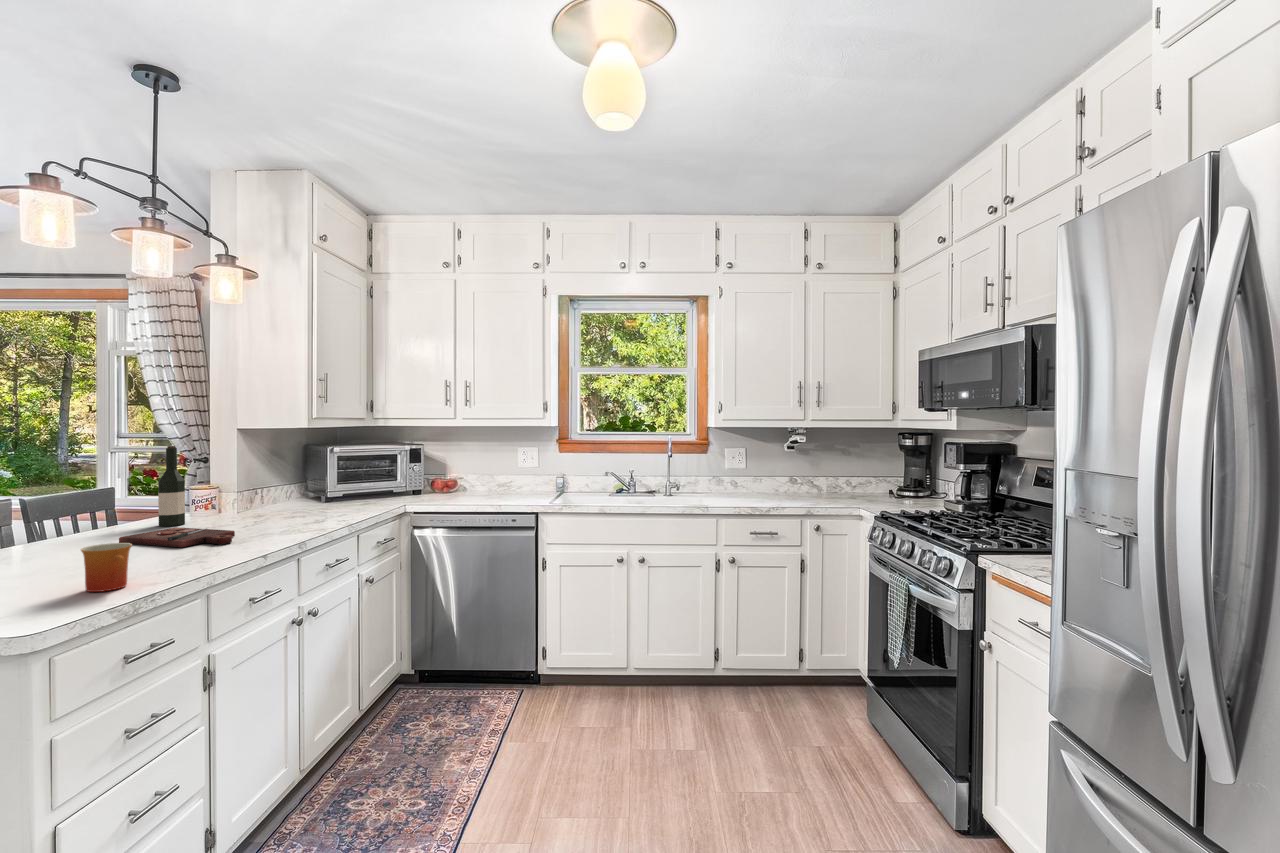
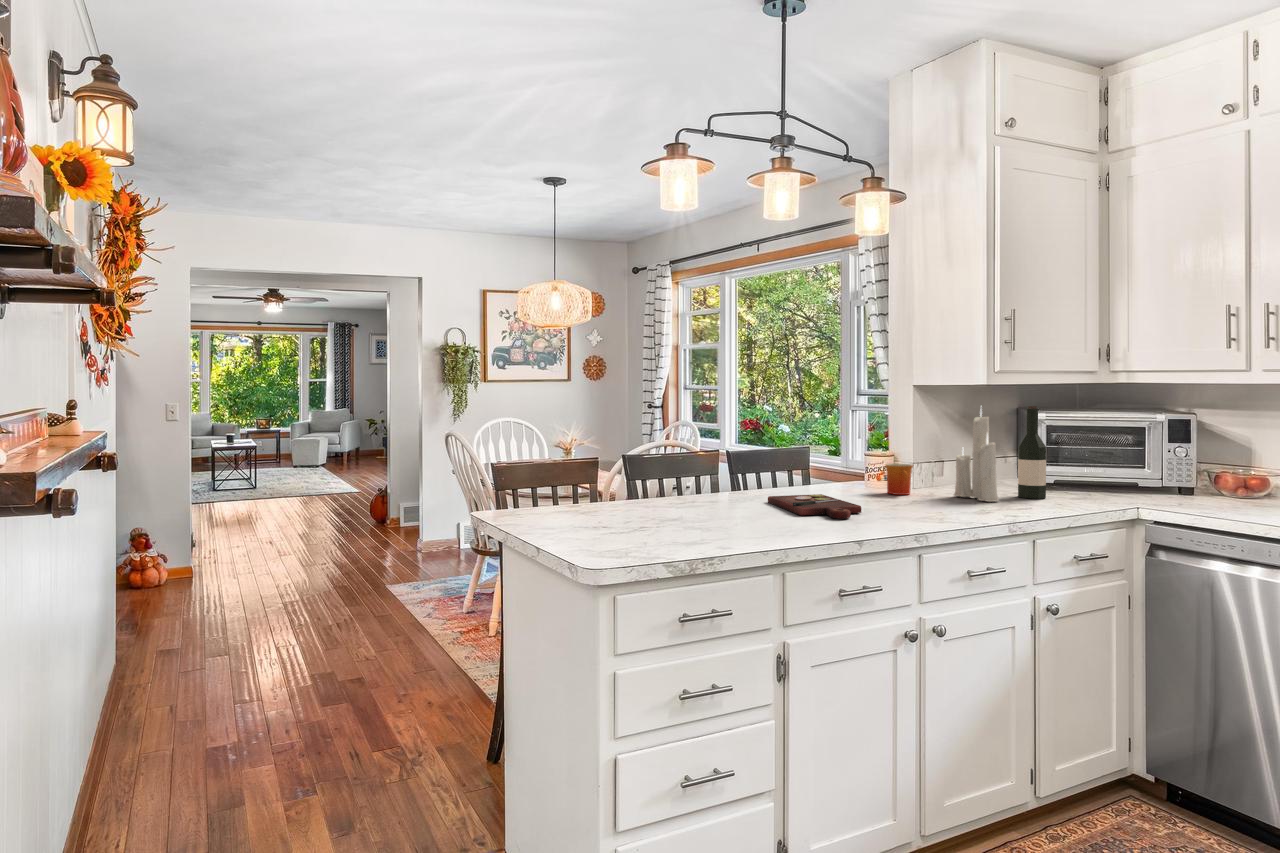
candle: none [287,439,324,514] -> present [954,413,998,502]
wine bottle: present [158,446,185,526] -> present [1018,406,1046,499]
mug: present [81,543,132,592] -> present [885,463,913,495]

